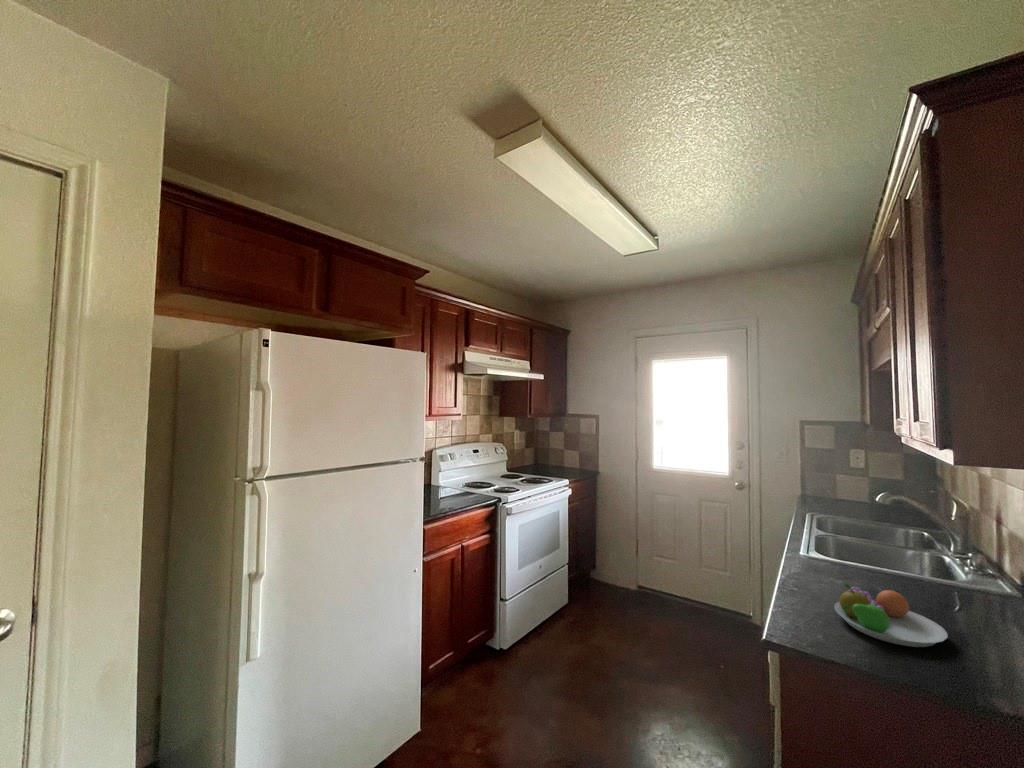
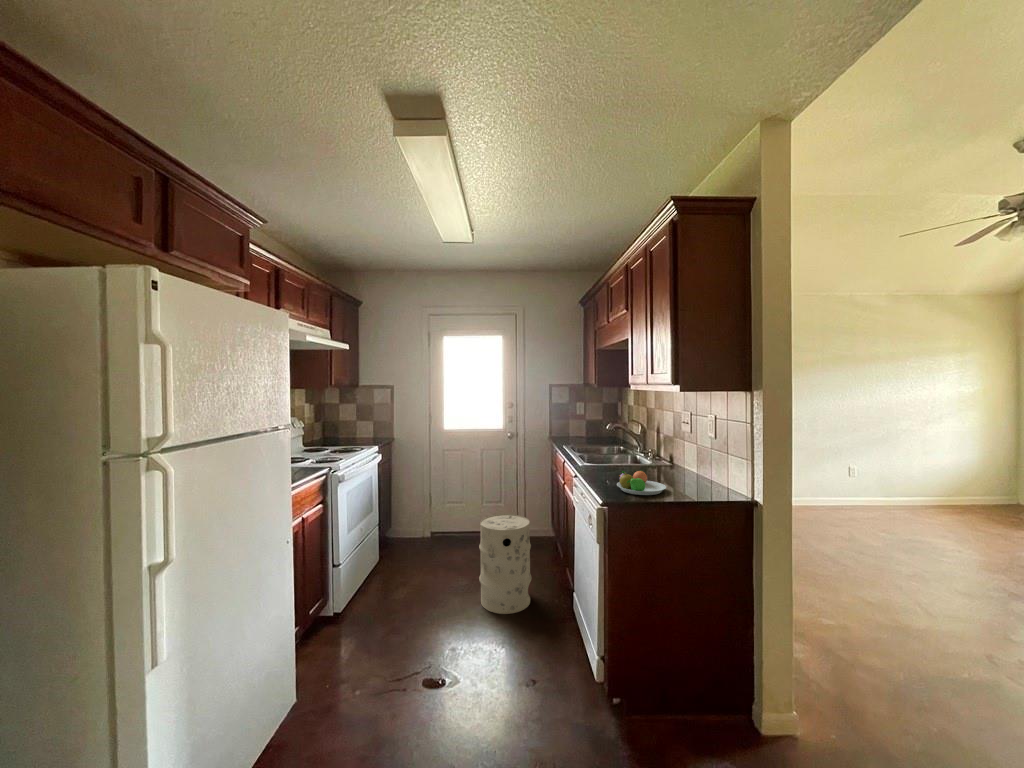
trash can: none [654,590,729,738] -> present [479,514,532,614]

